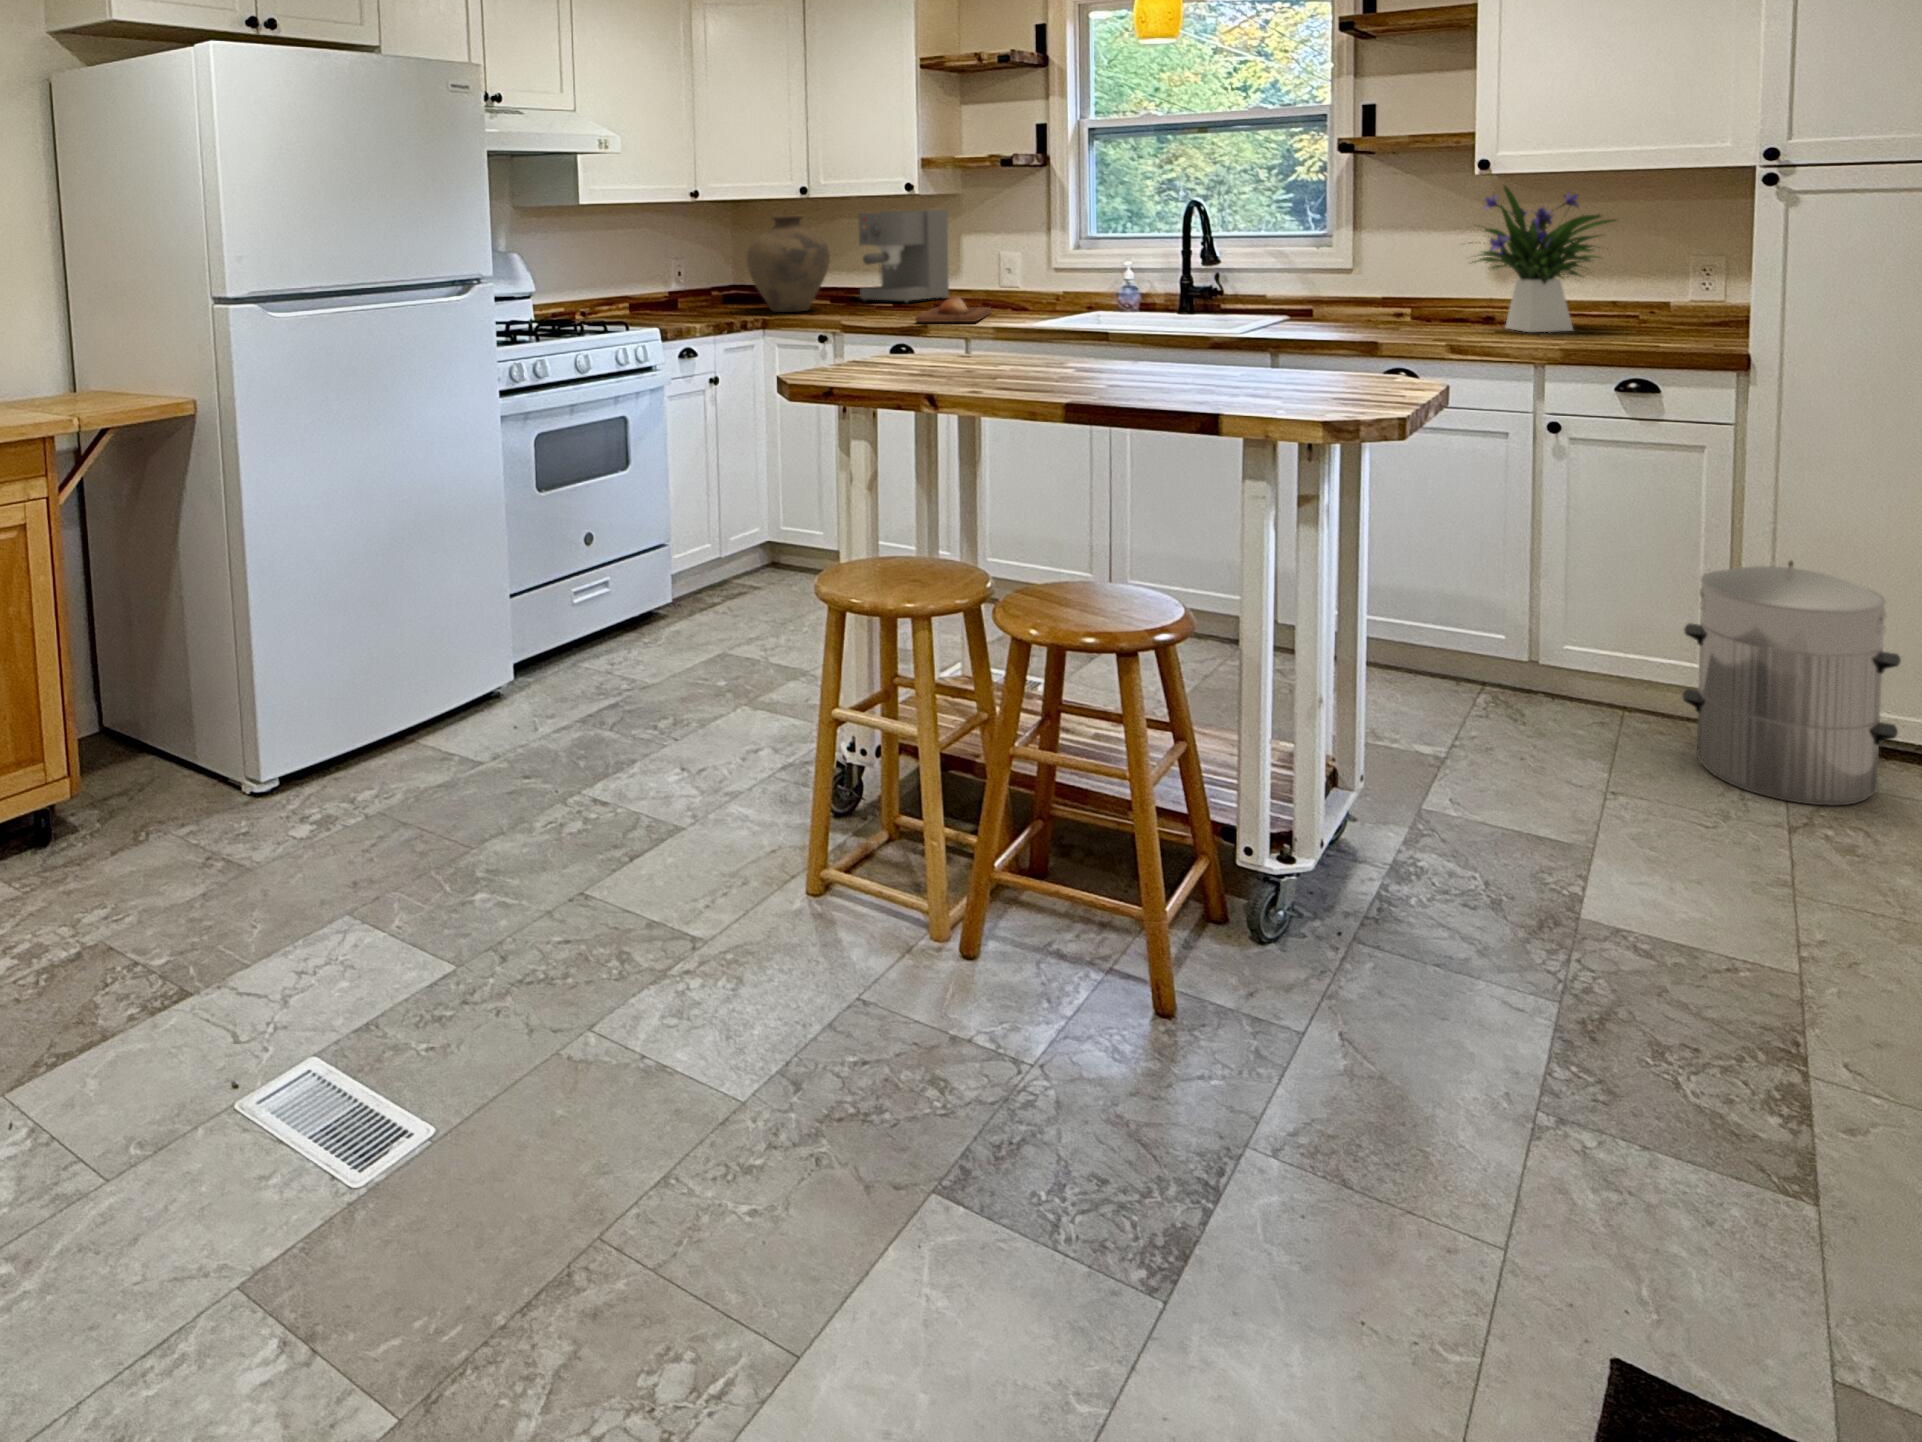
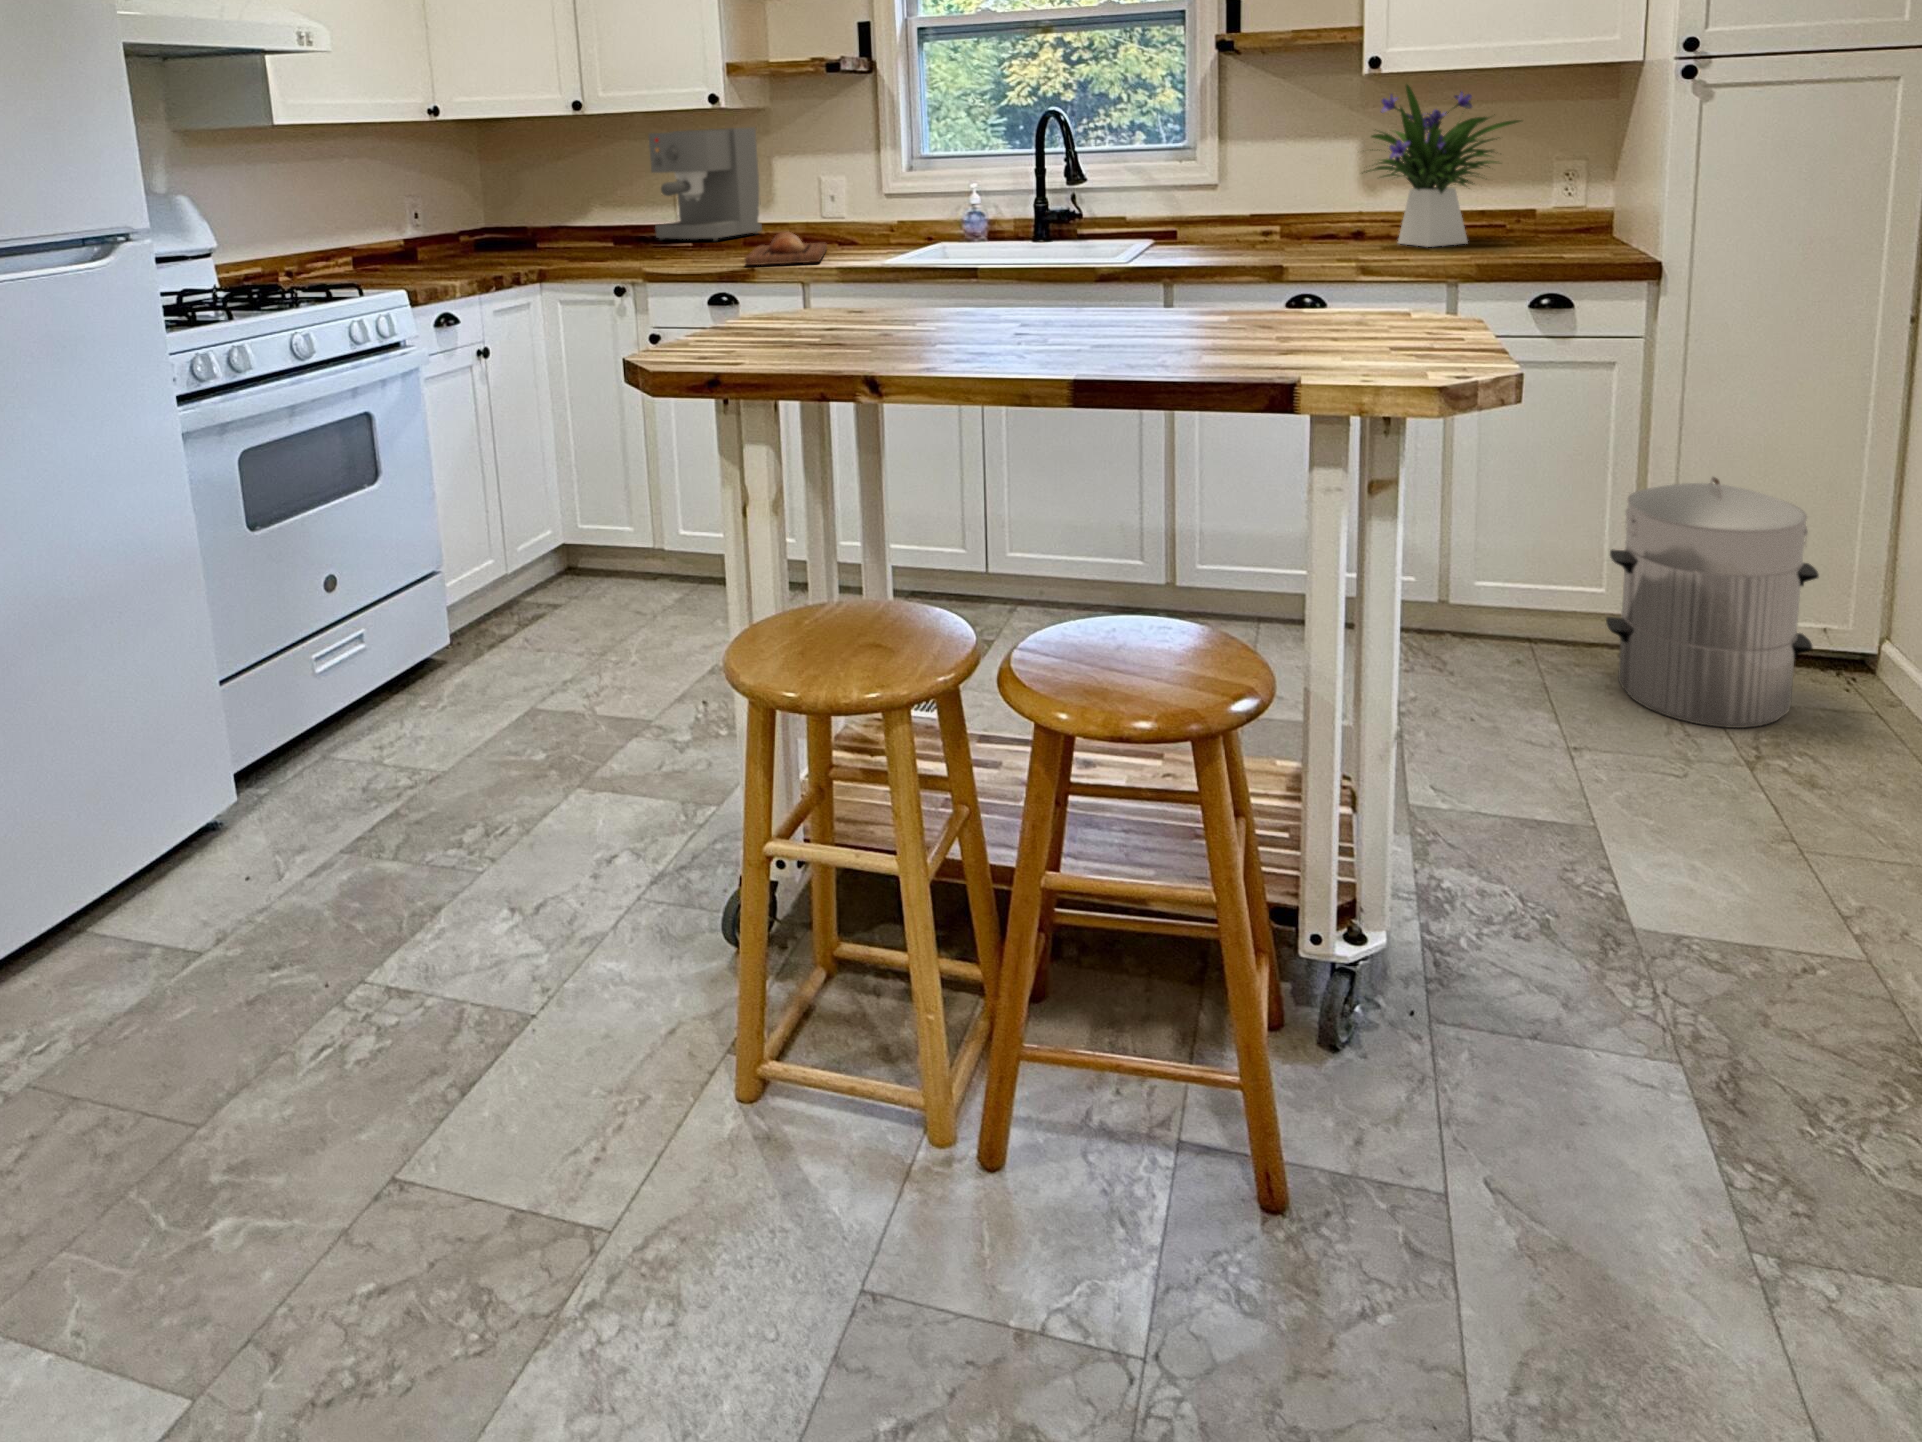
vase: present [747,215,830,312] -> none [514,136,622,259]

